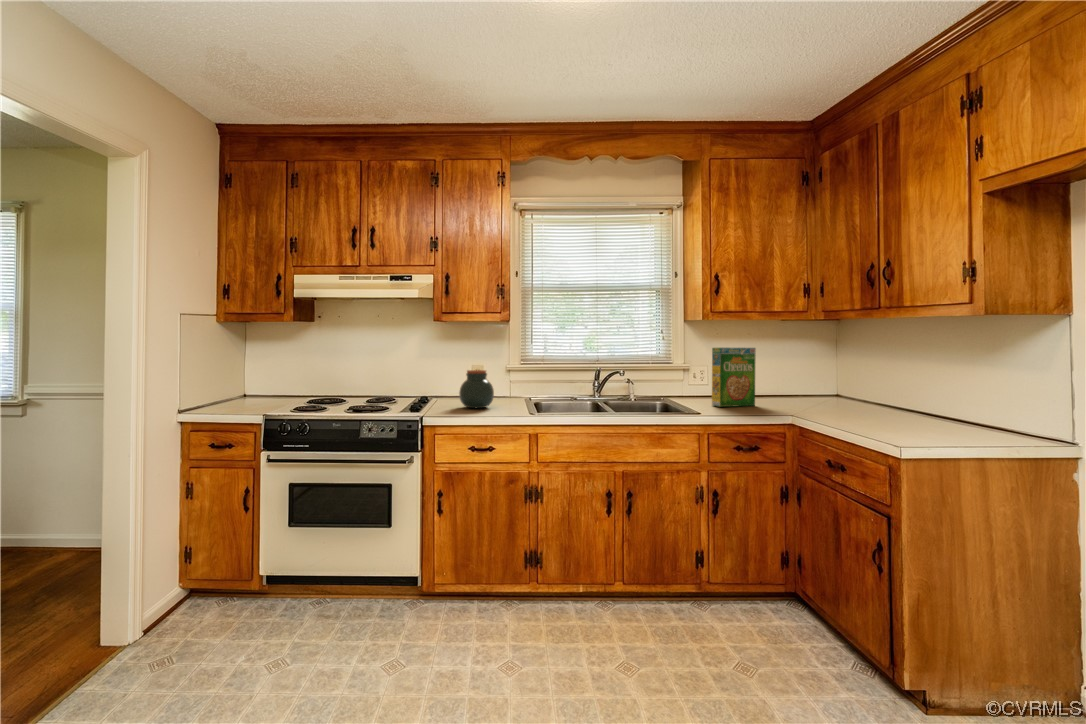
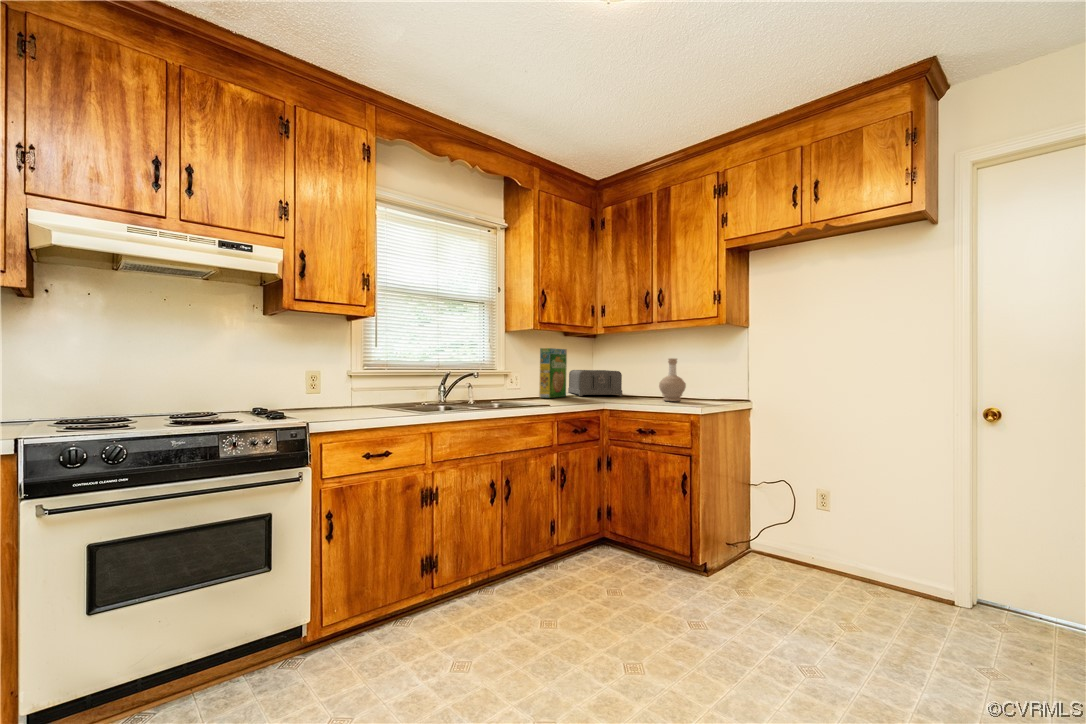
bottle: none [881,359,929,423] -> present [659,358,686,402]
jar: present [459,370,494,408] -> none [327,367,369,411]
toaster: none [772,373,840,410] -> present [568,370,622,396]

